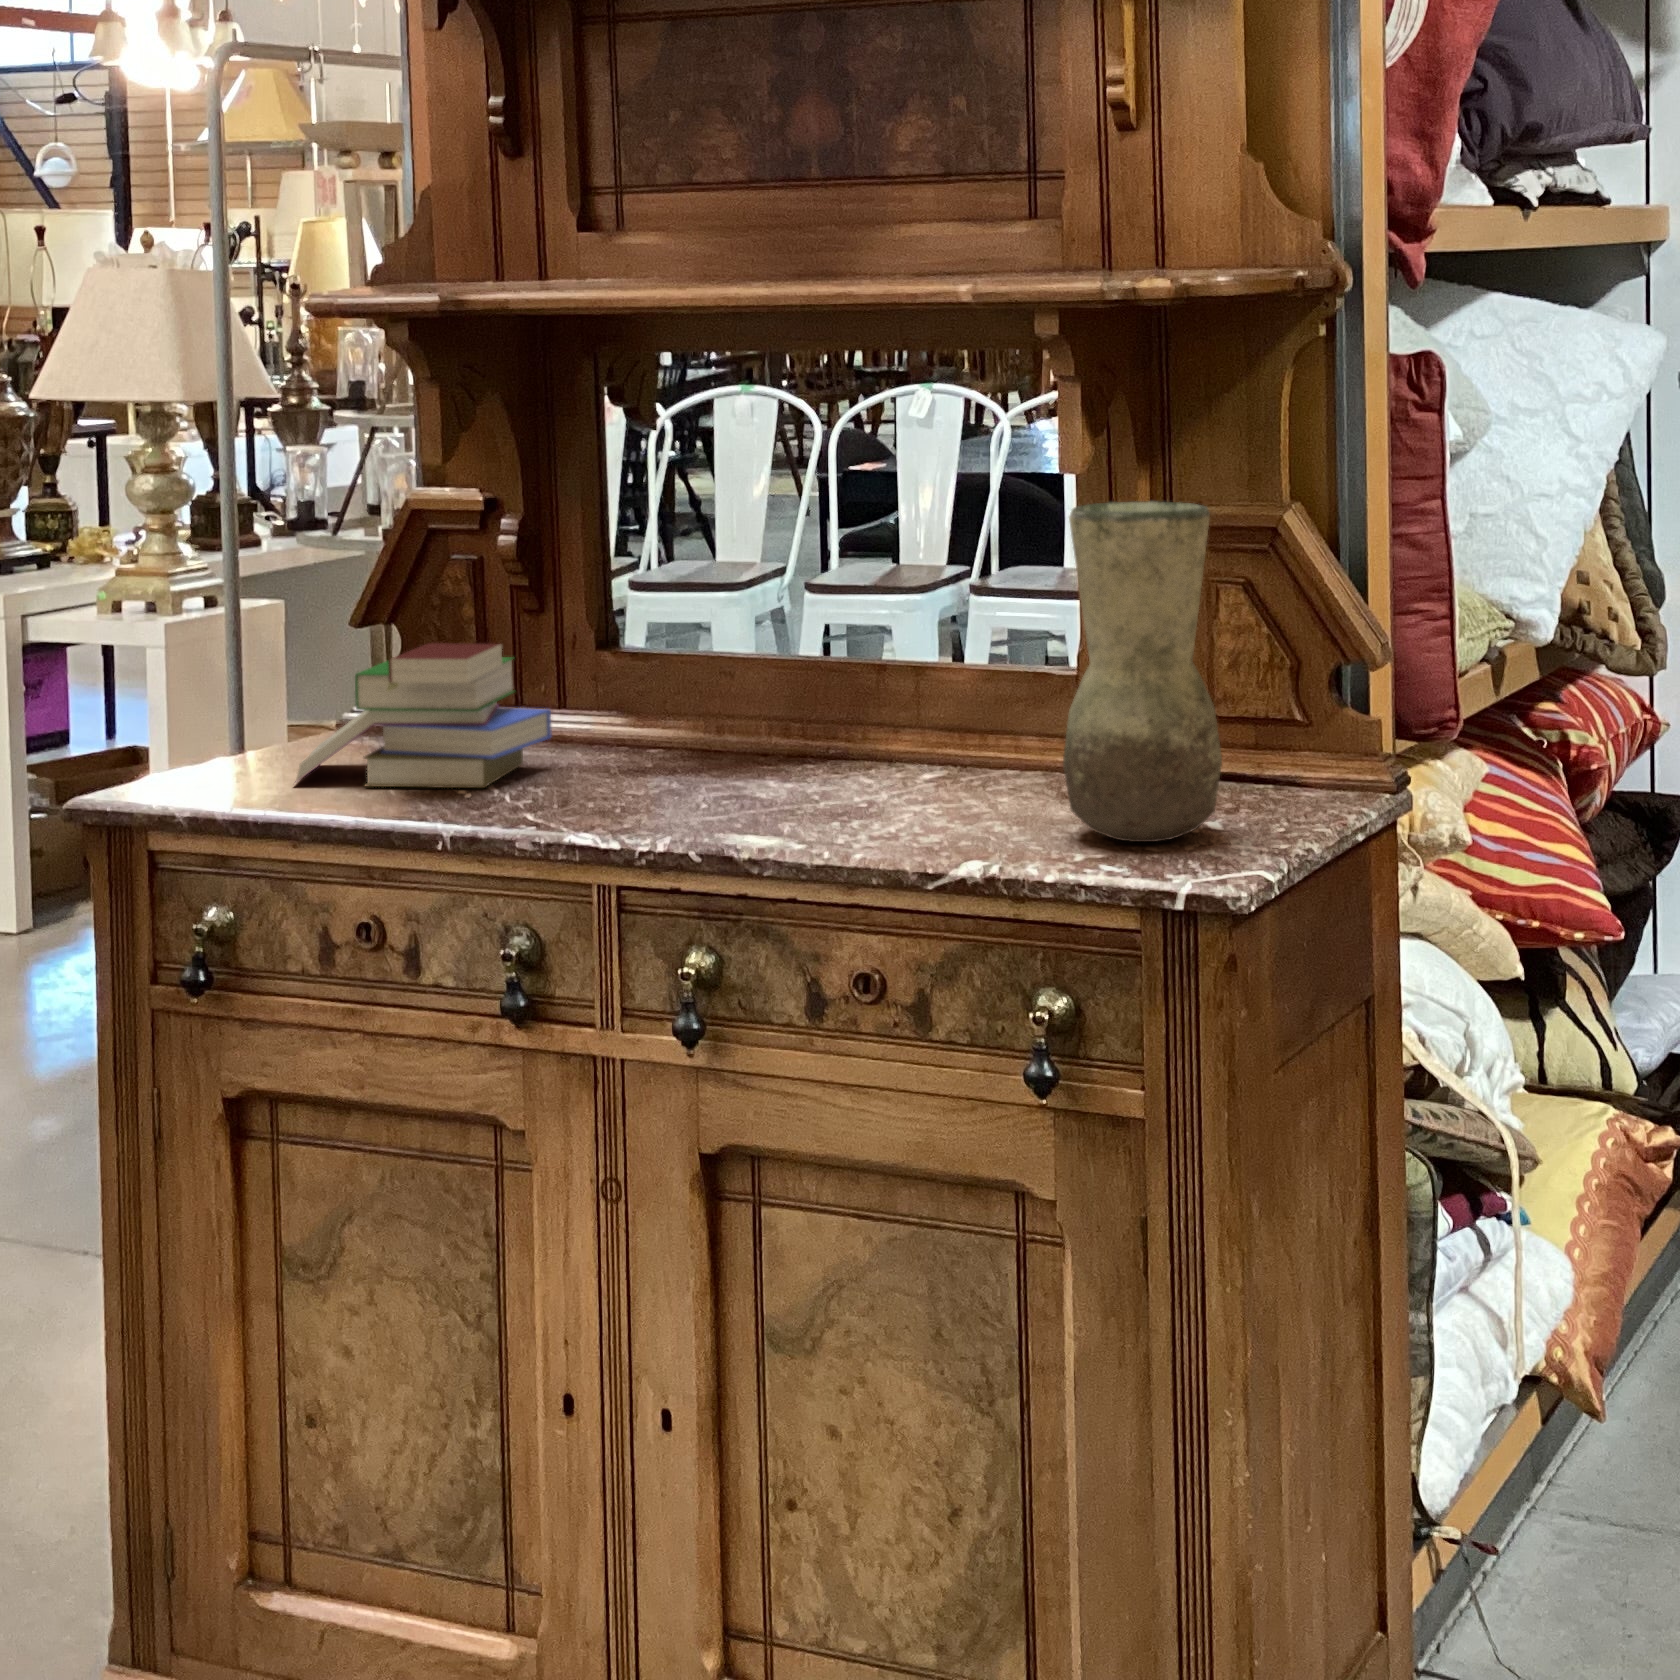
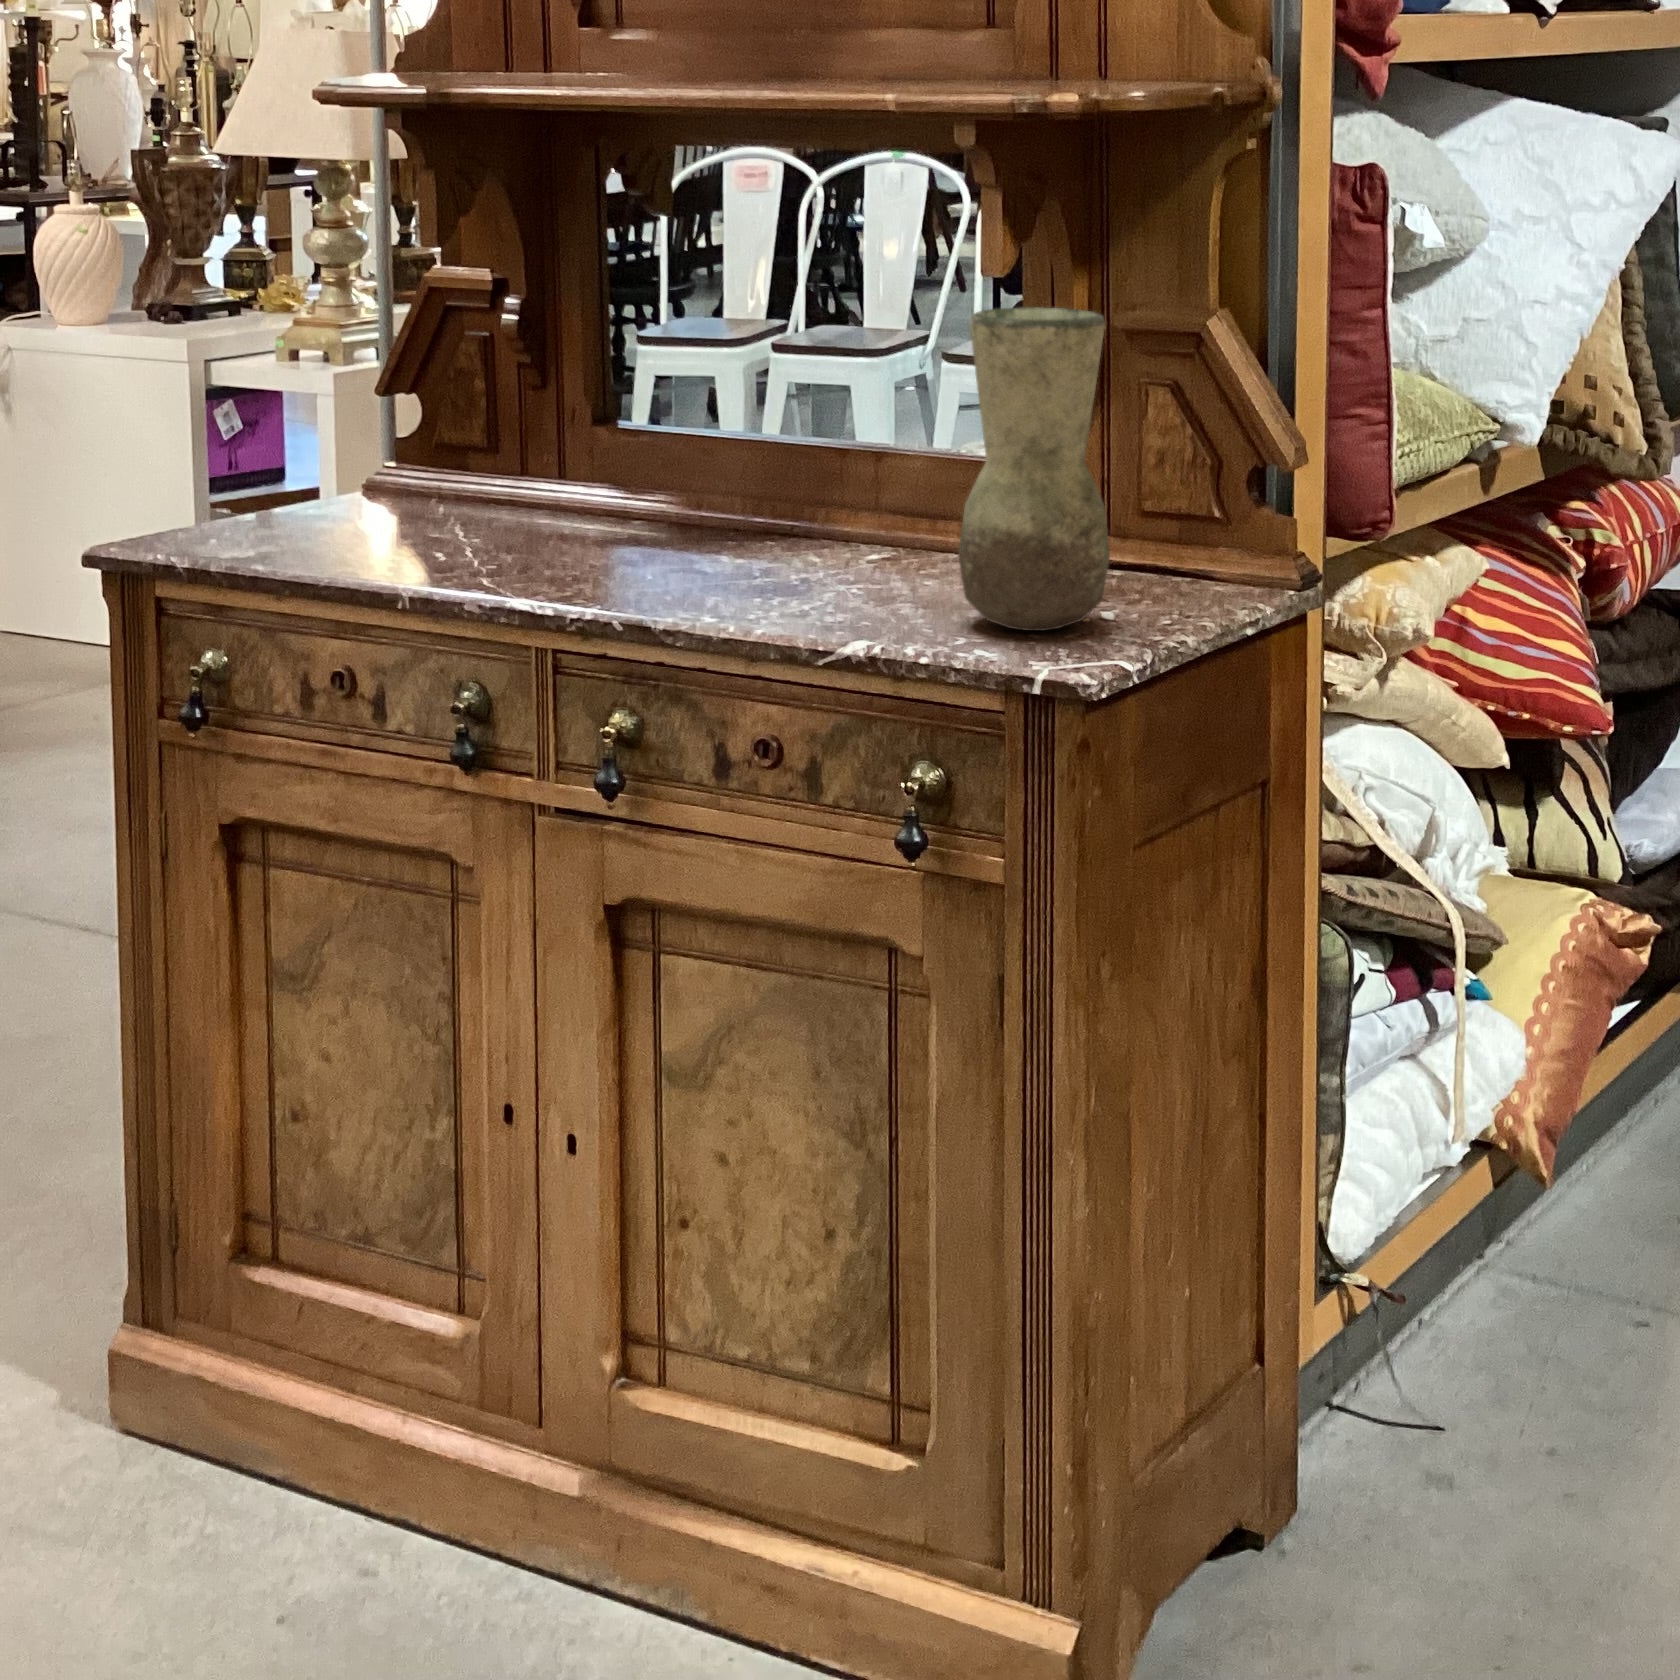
book: present [295,643,551,788] -> none [288,414,532,551]

